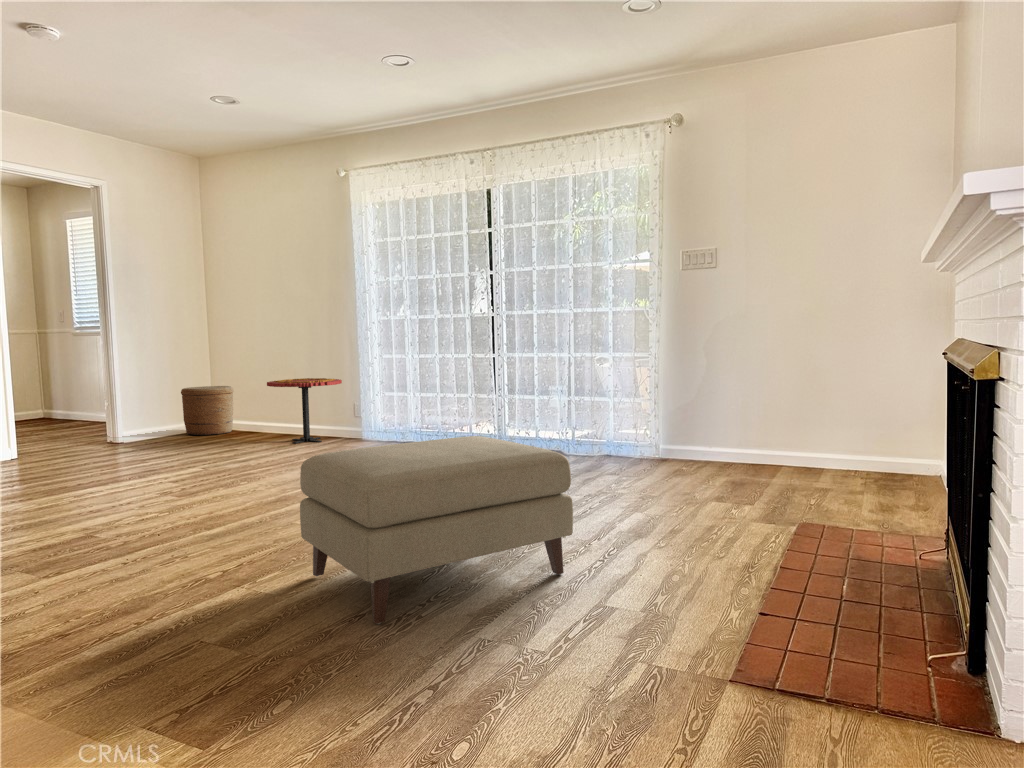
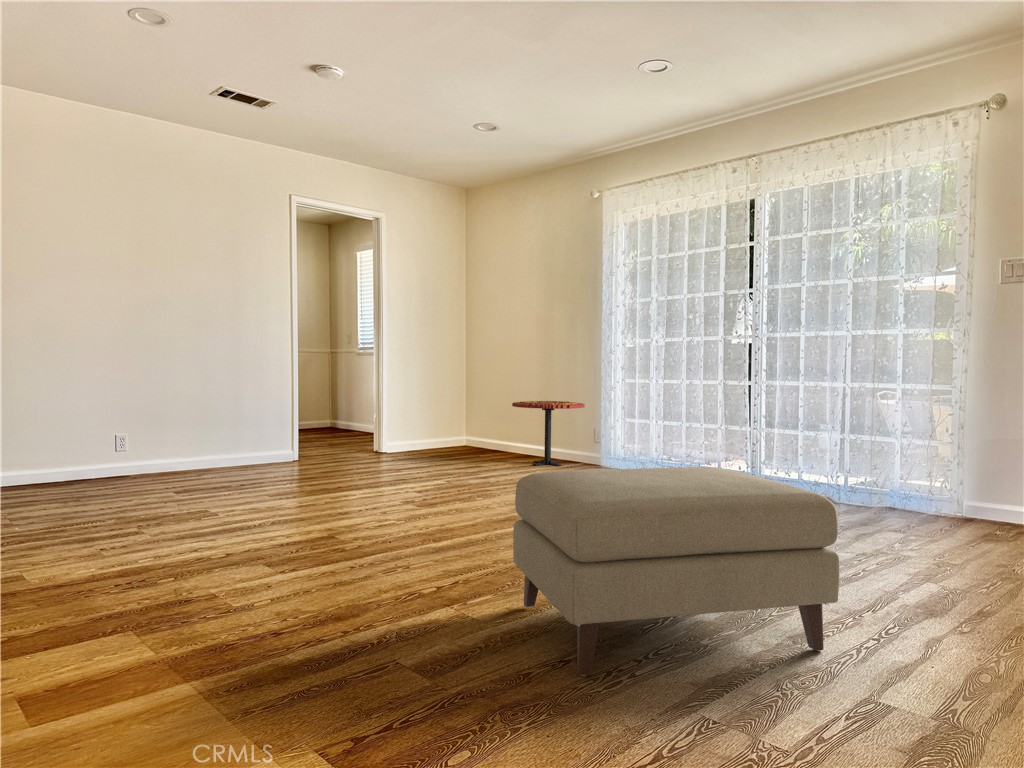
woven basket: present [181,386,234,435] -> none [438,405,484,452]

